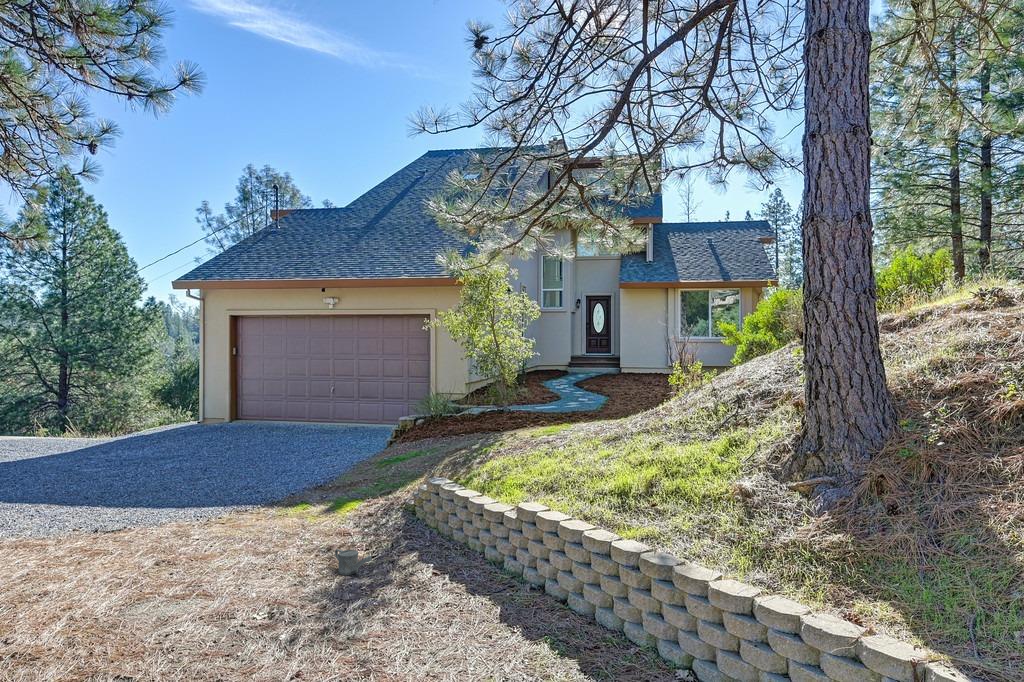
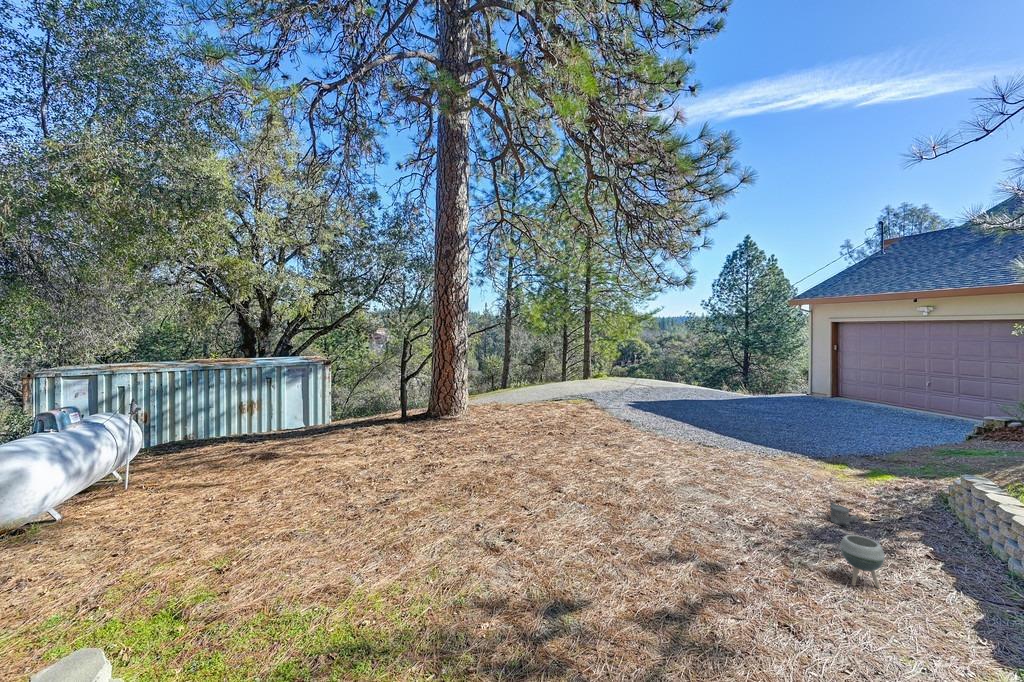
planter: none [390,572,432,637] -> present [840,535,884,588]

